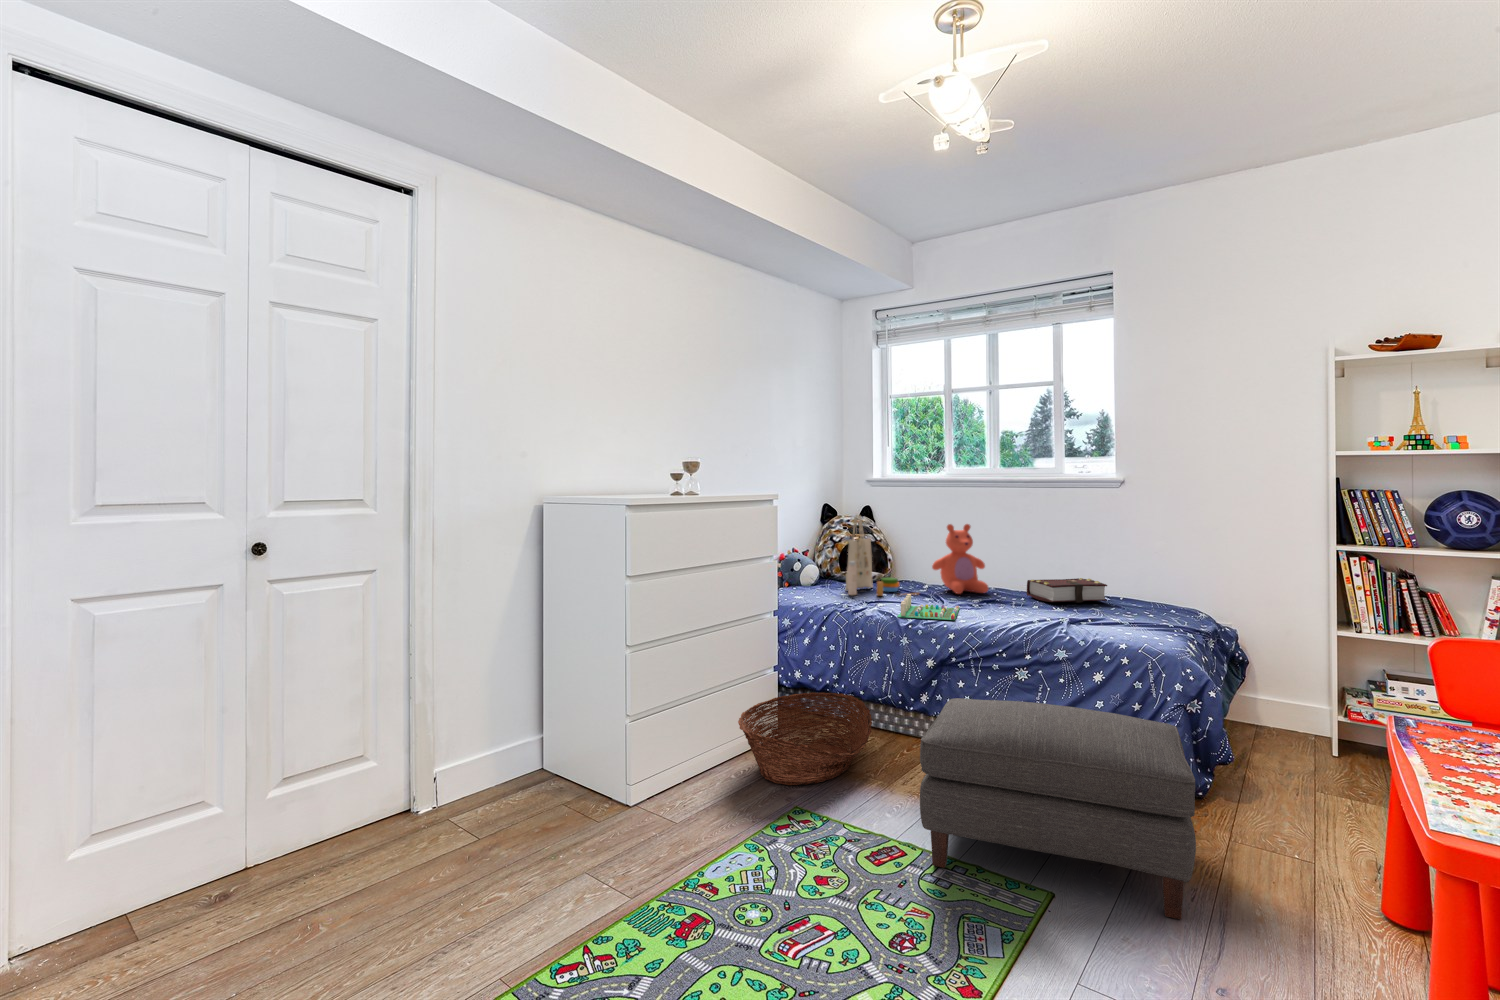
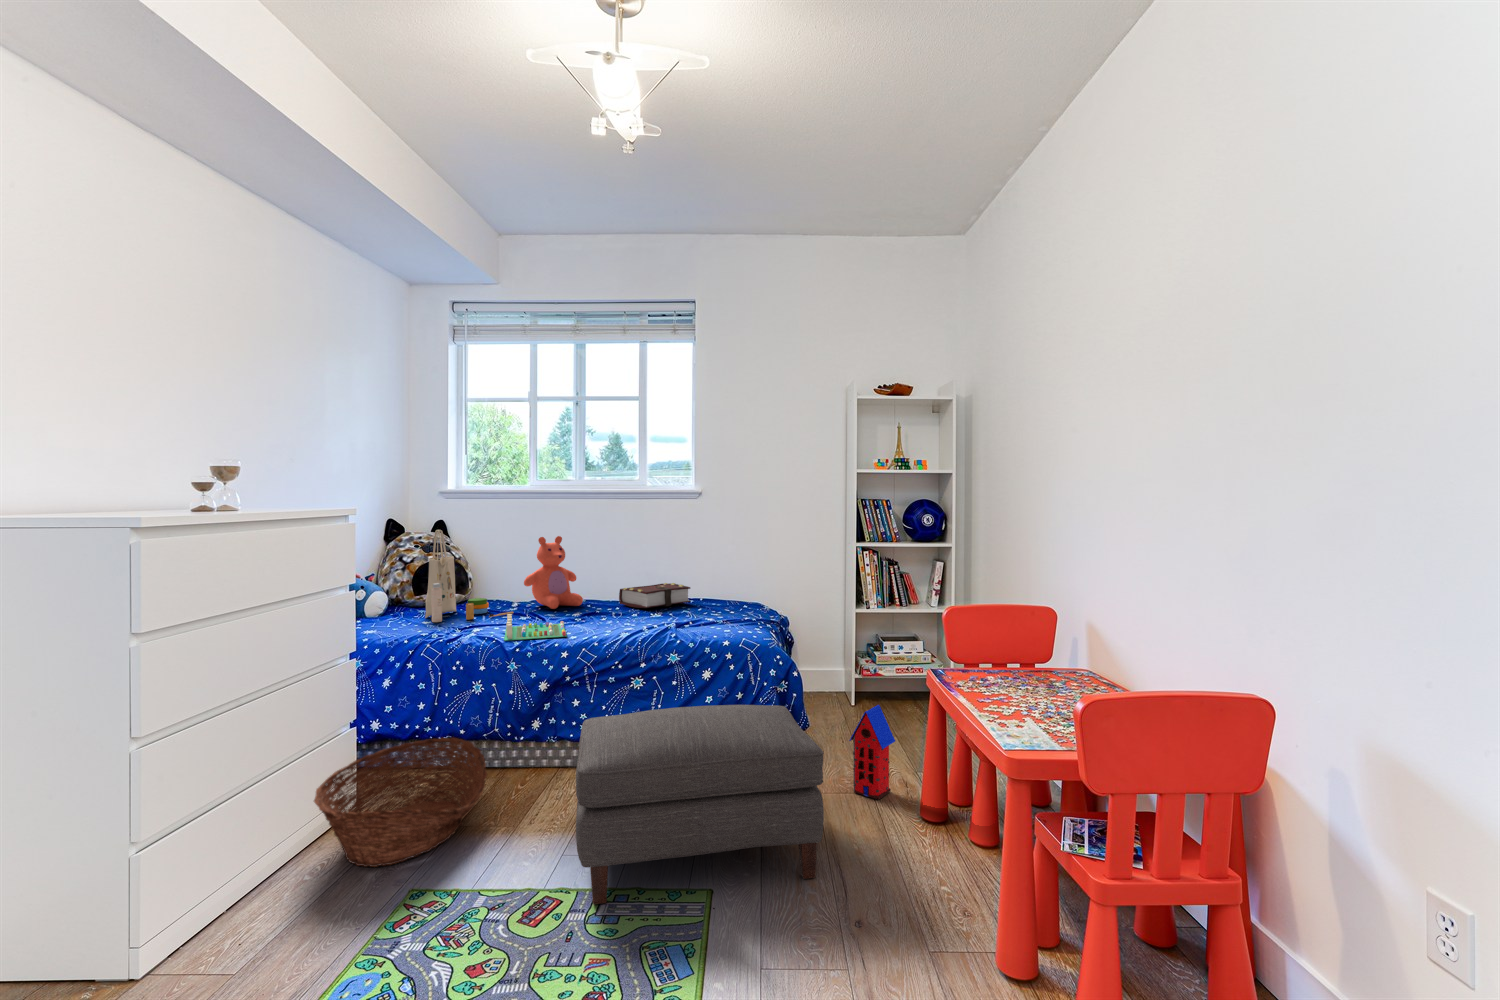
toy house: none [1274,750,1347,866] -> present [849,705,895,800]

